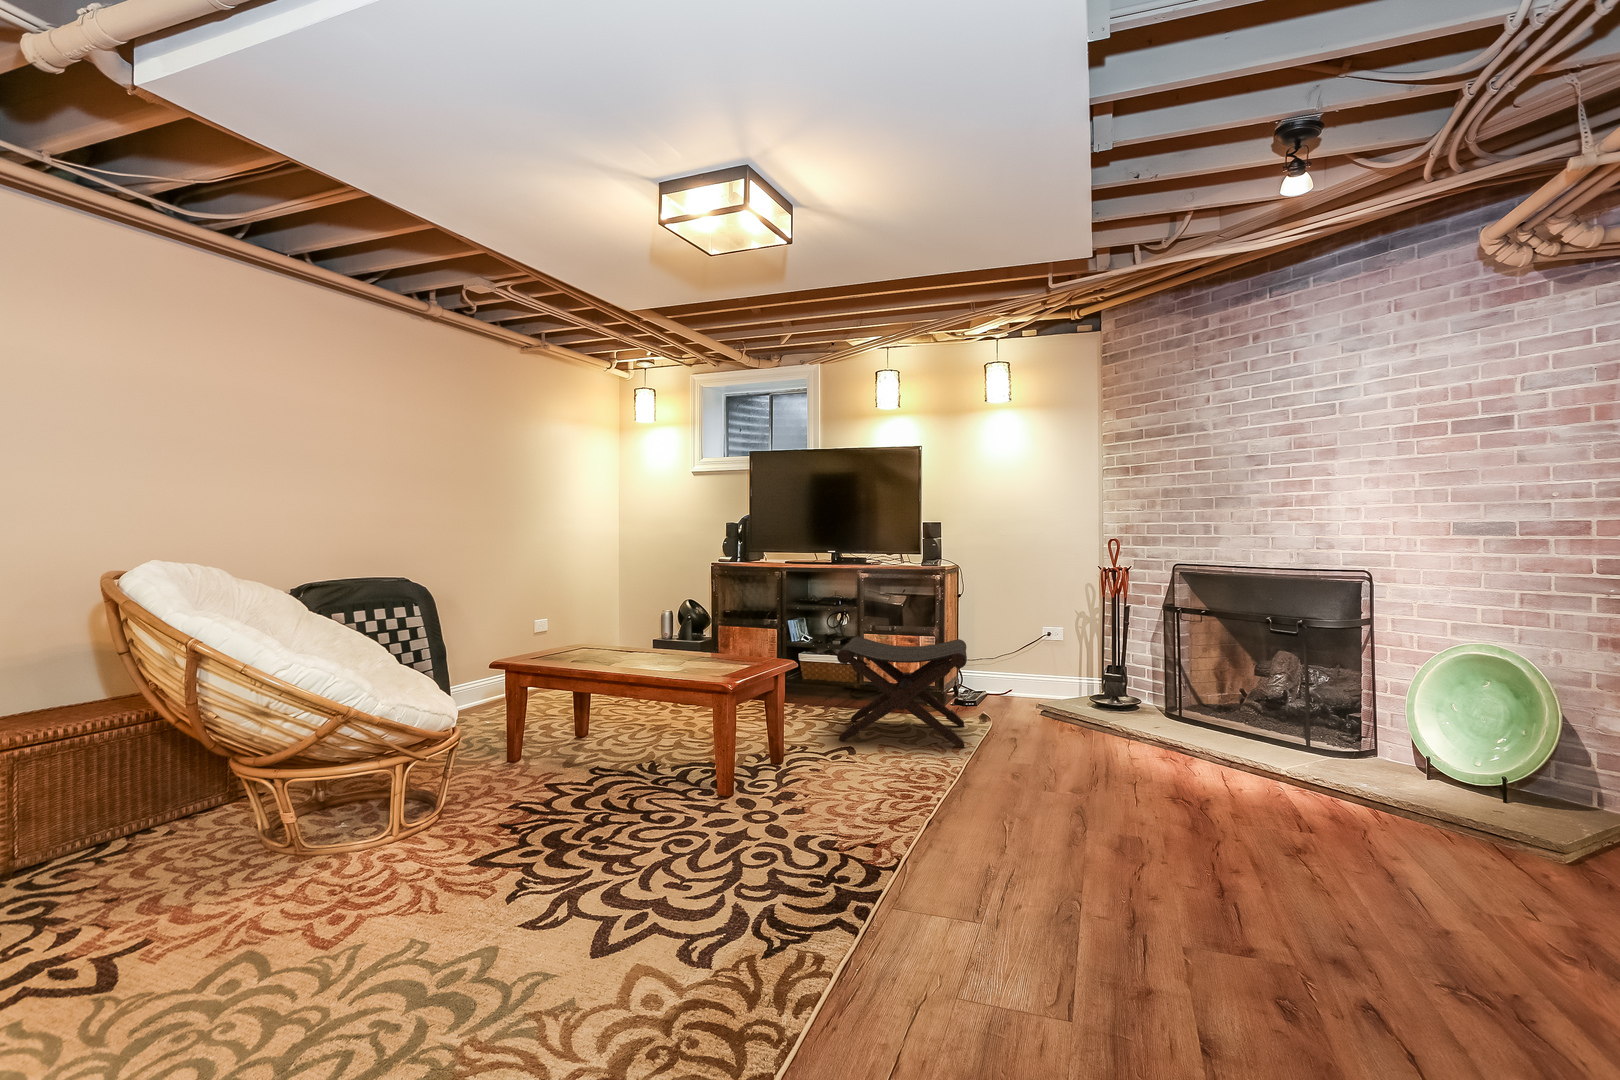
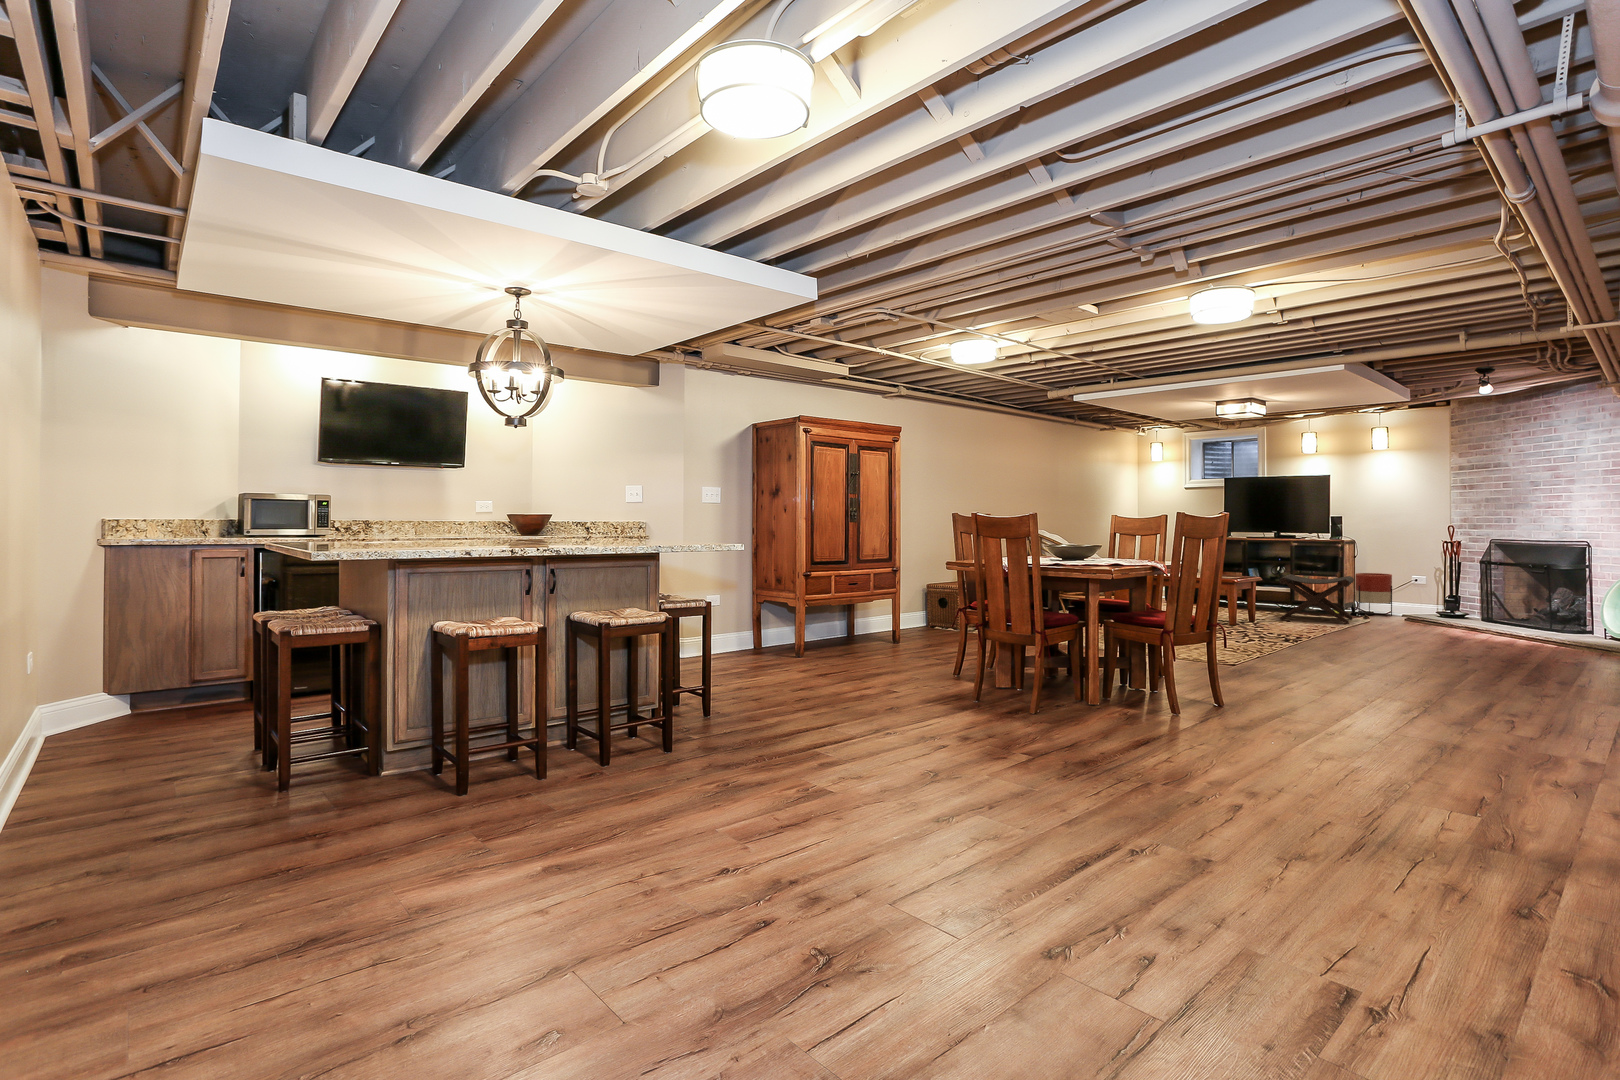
planter: none [961,627,1019,708] -> present [1355,573,1392,616]

